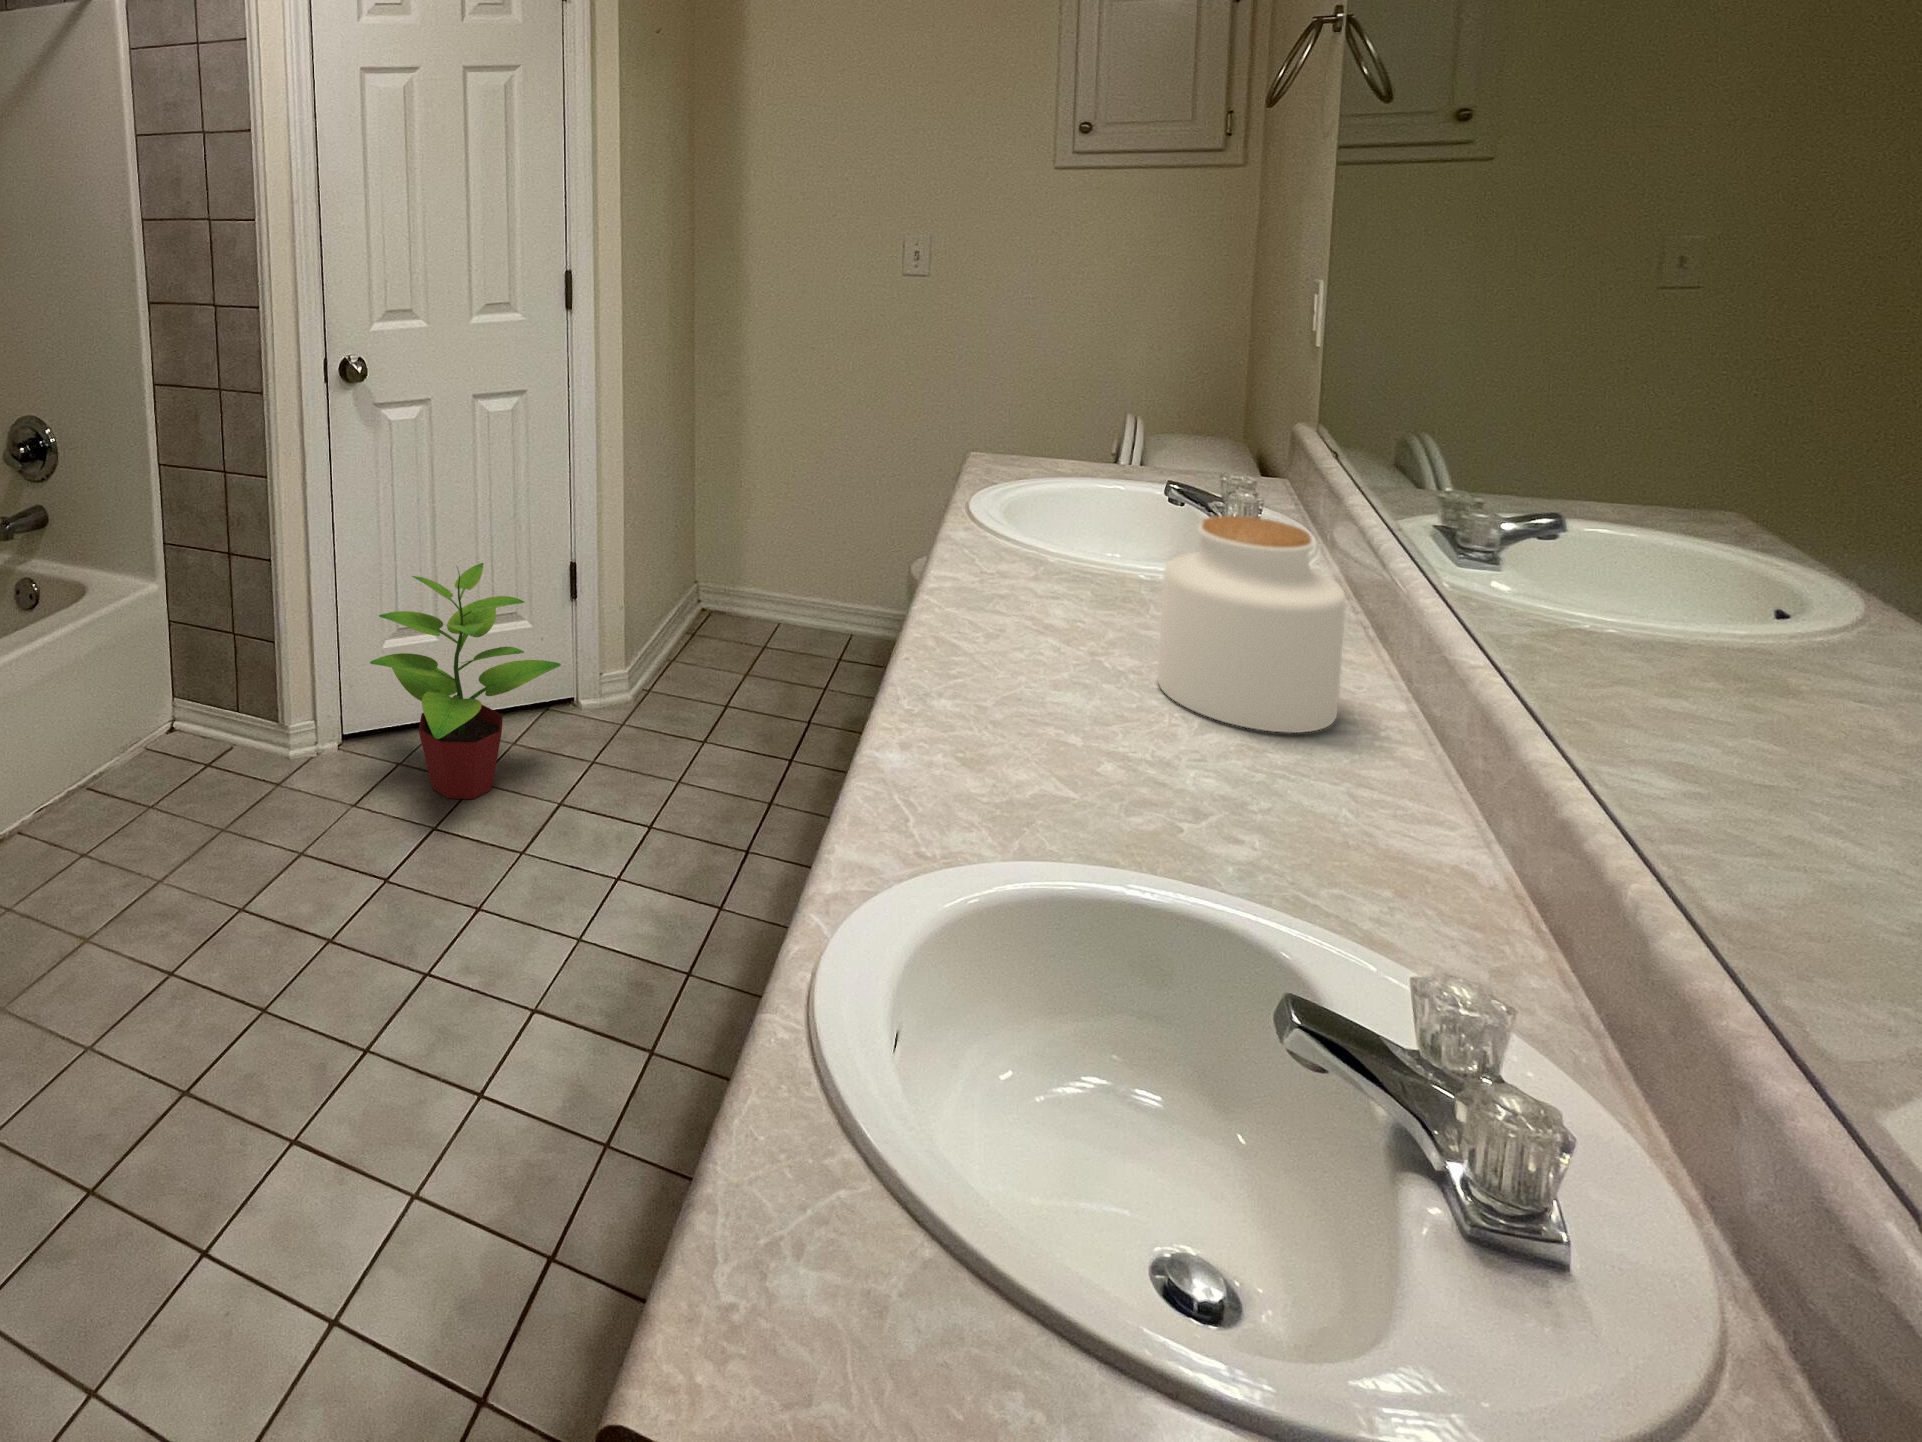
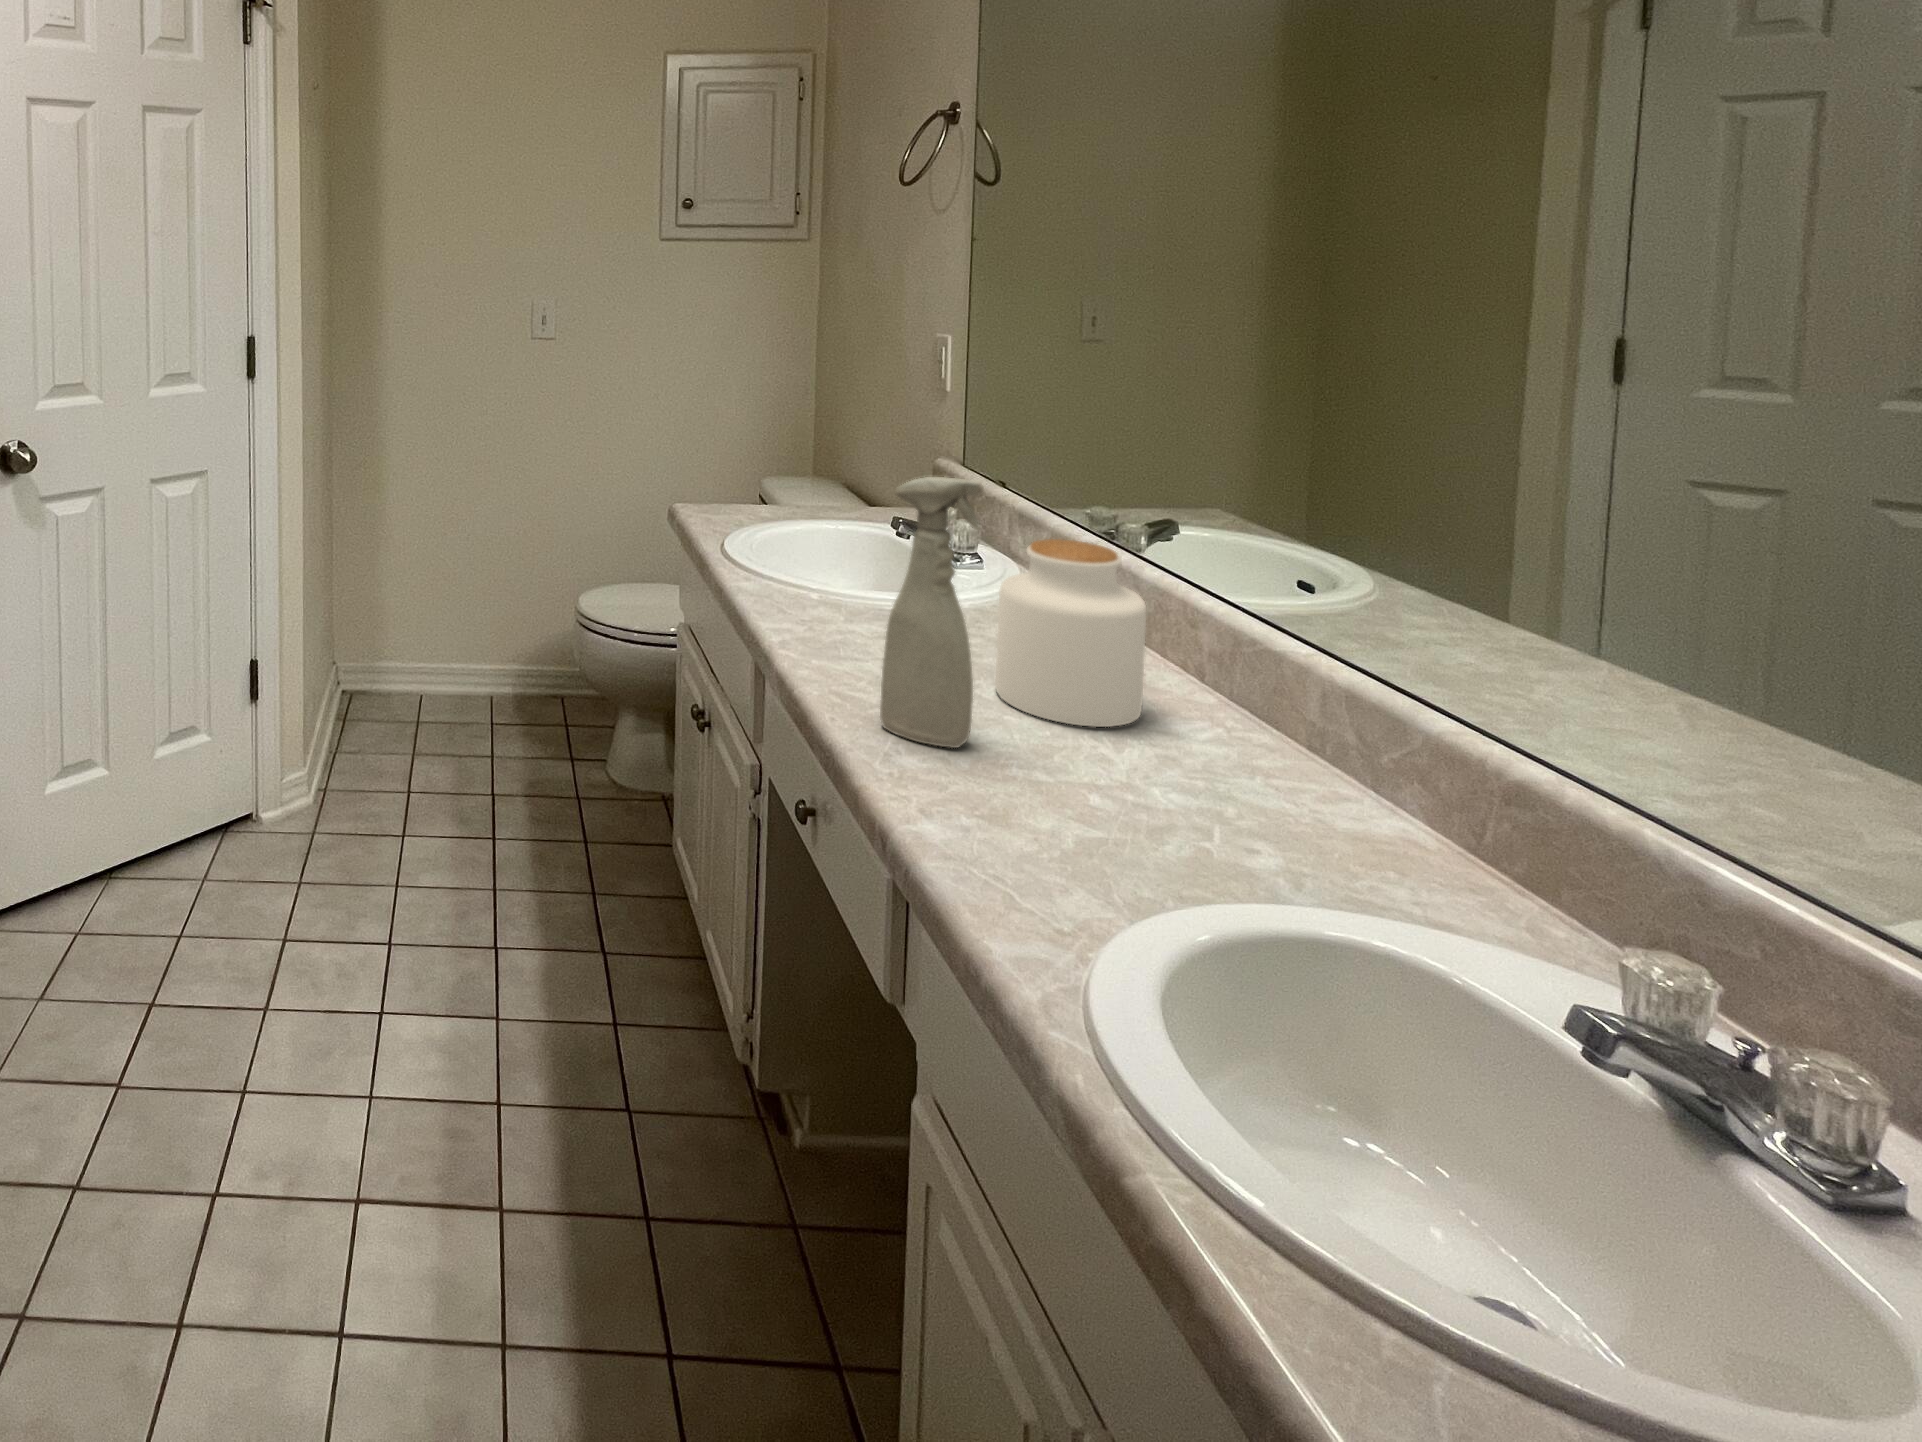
spray bottle: none [977,434,1083,721] -> present [880,477,984,748]
potted plant: present [370,563,561,799] -> none [57,673,272,960]

